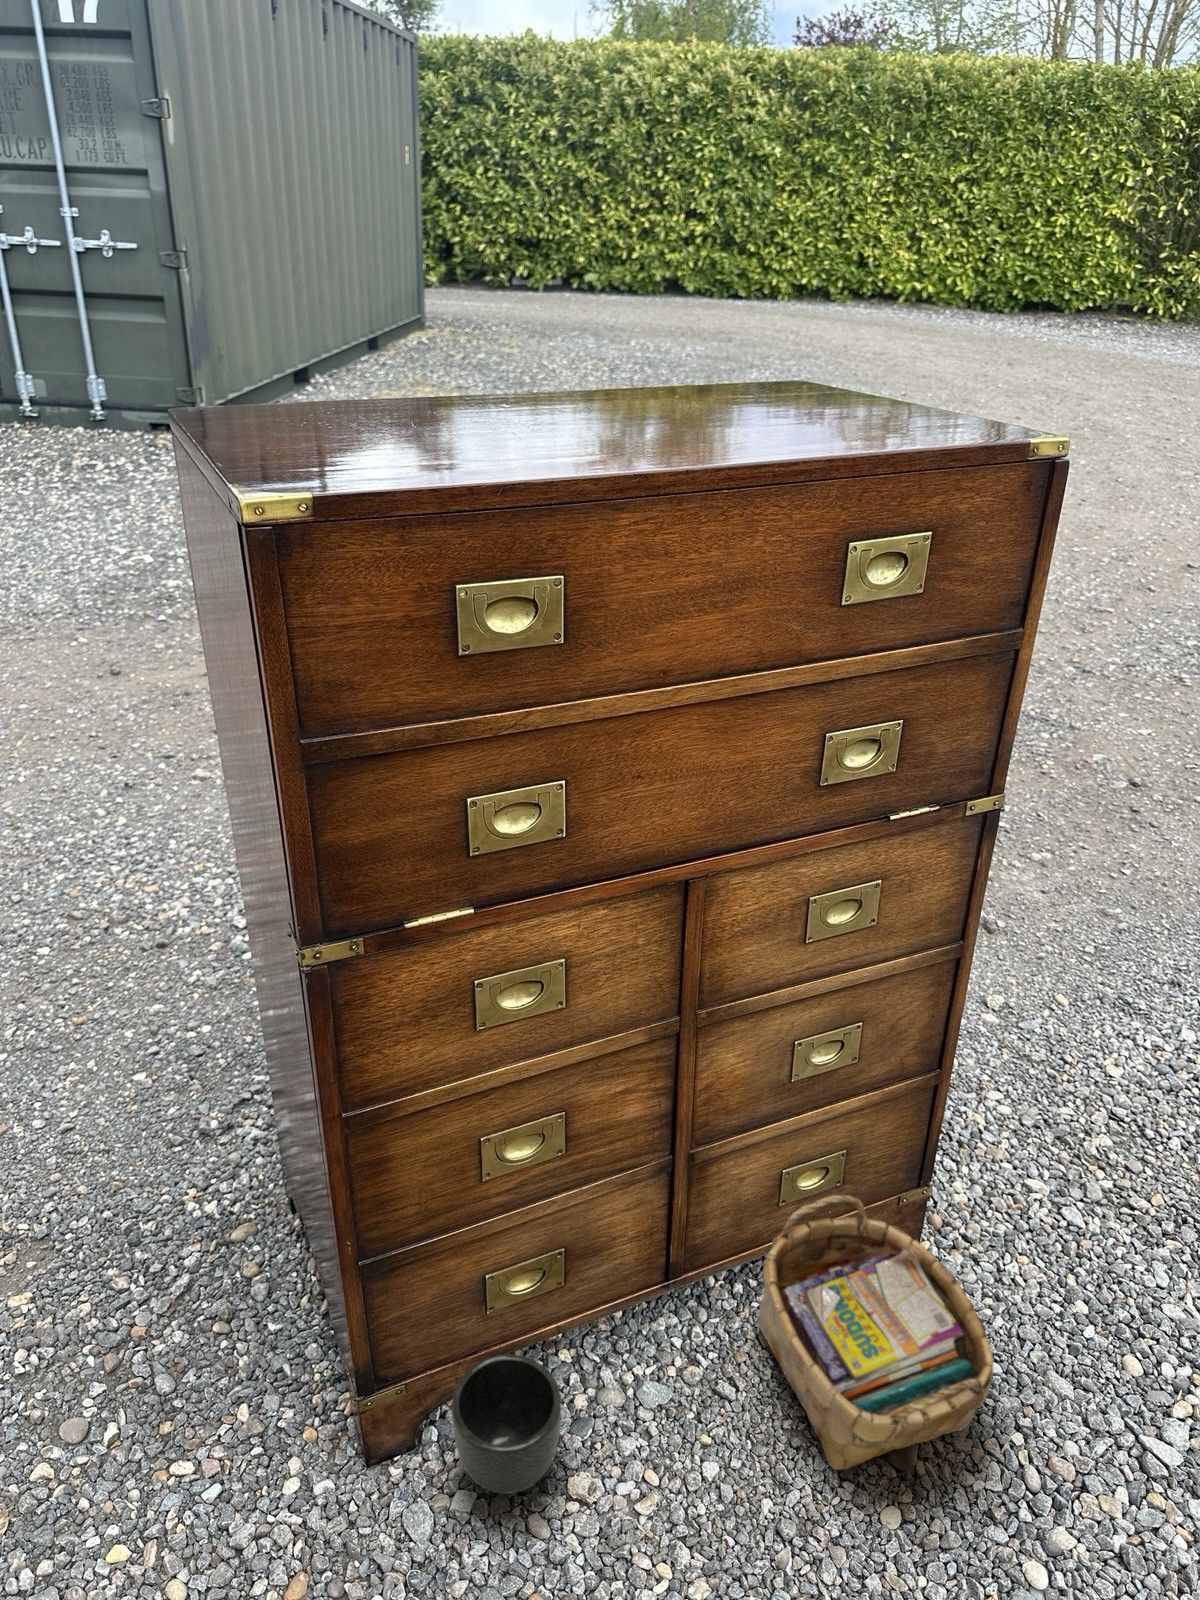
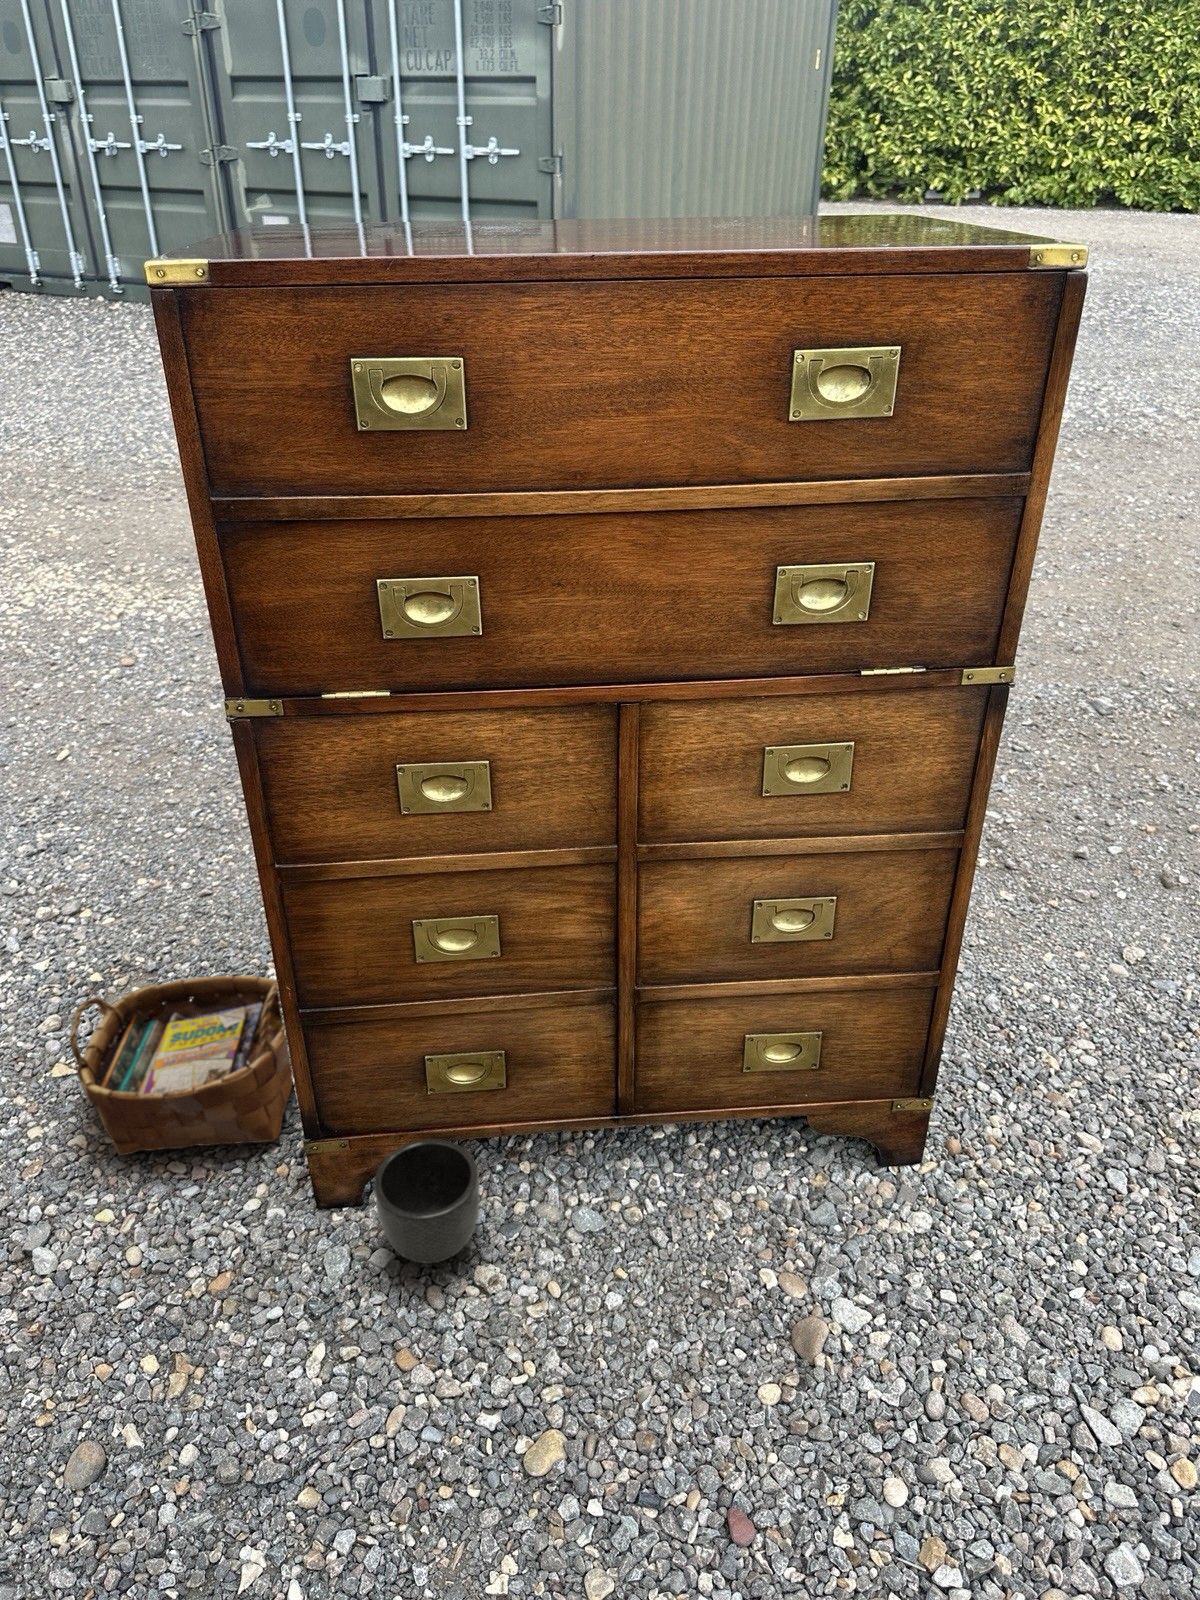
woven basket: present [757,1195,993,1470] -> present [70,975,295,1155]

